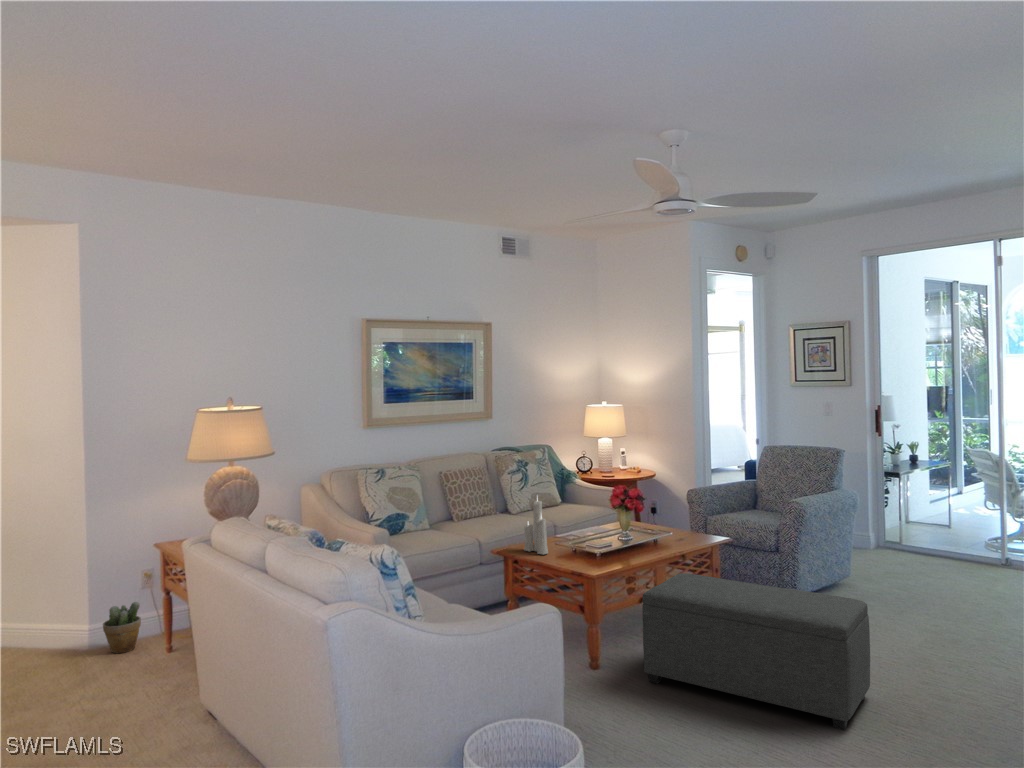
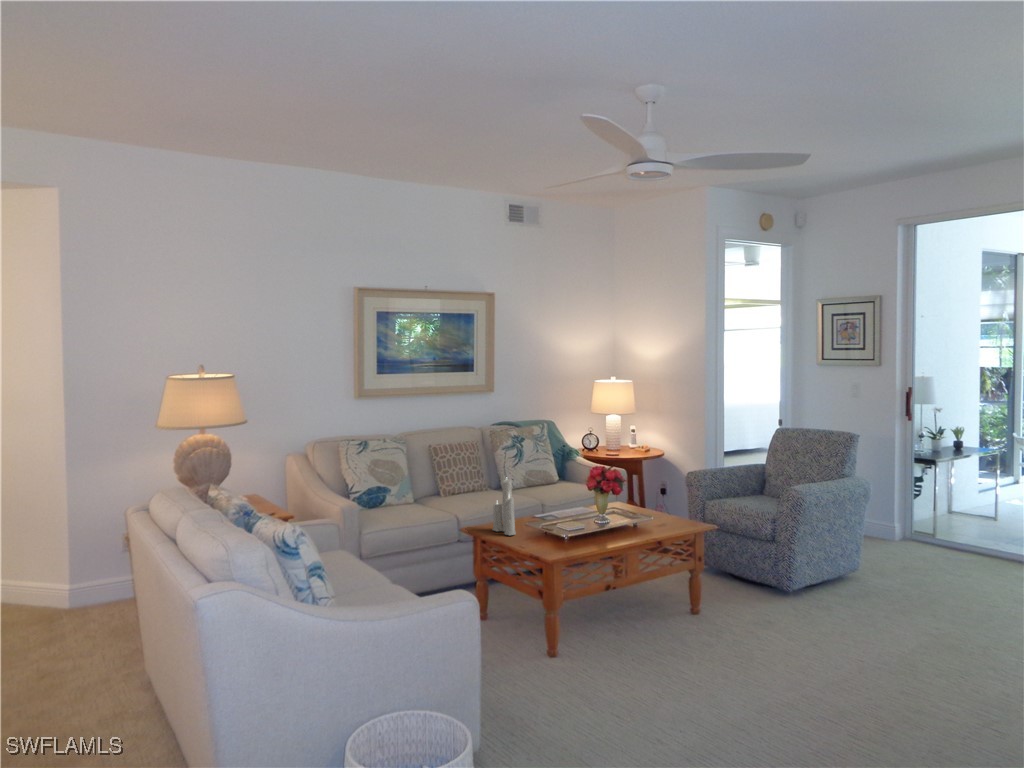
ottoman: present [642,574,870,730] -> none [599,562,841,744]
potted plant: present [103,602,141,653] -> none [79,565,117,615]

